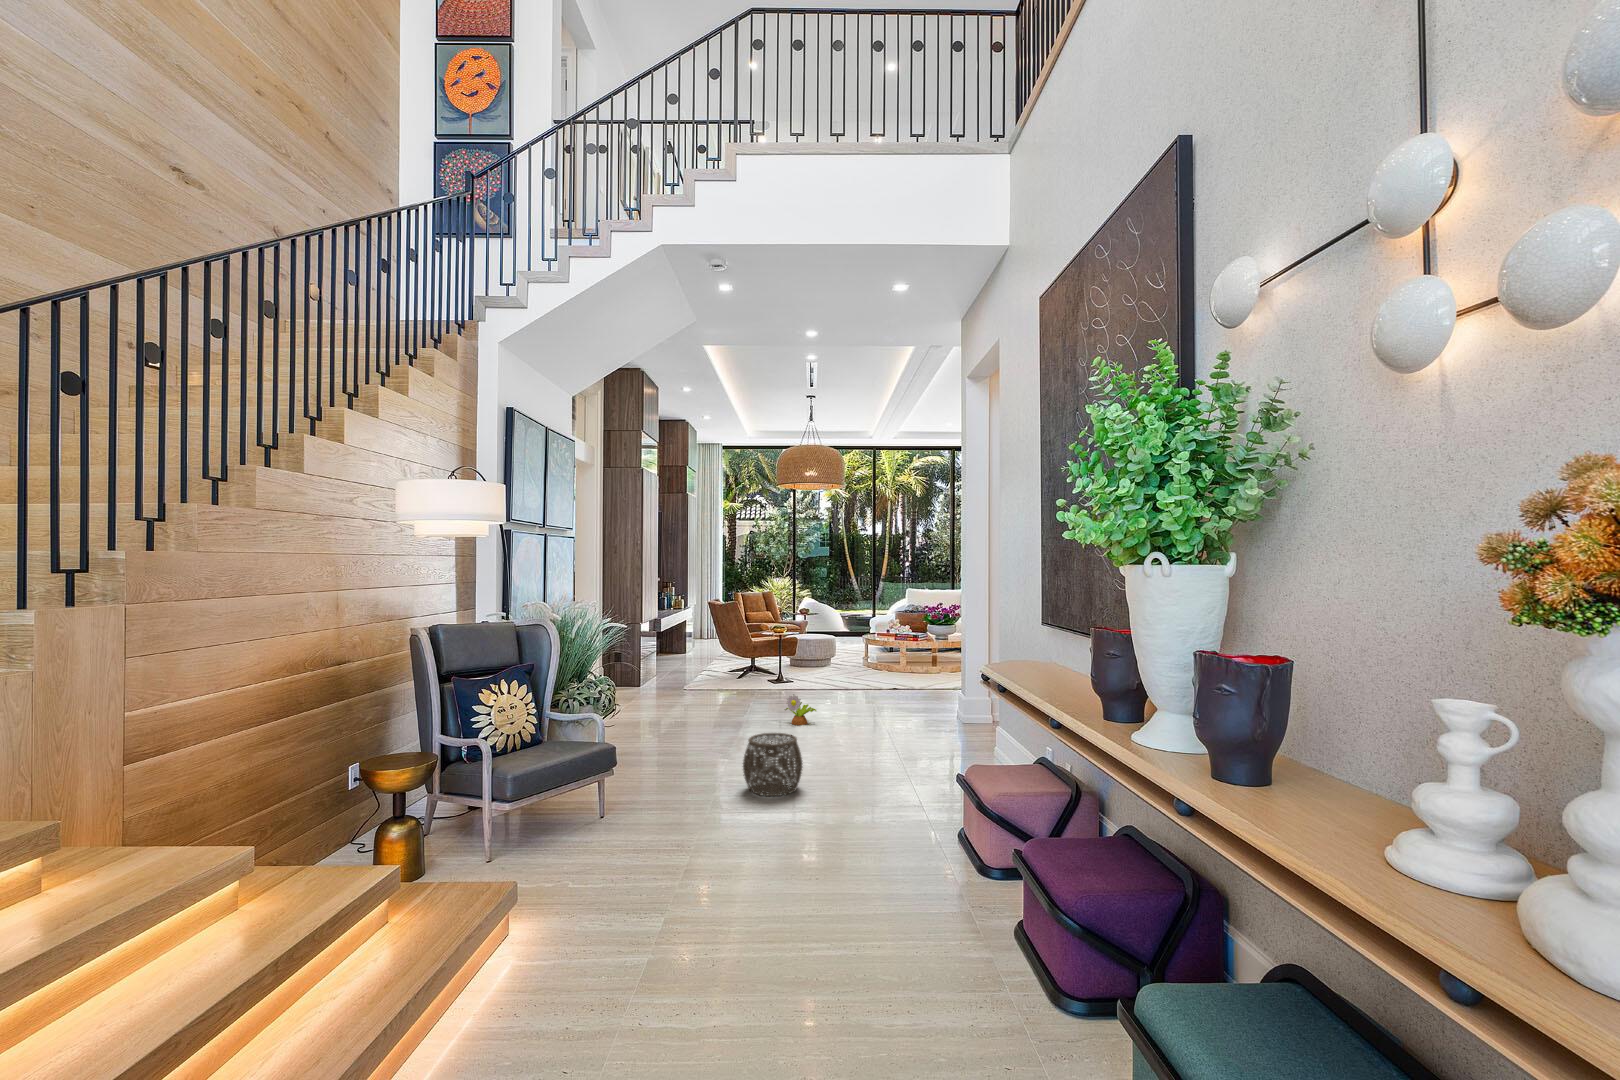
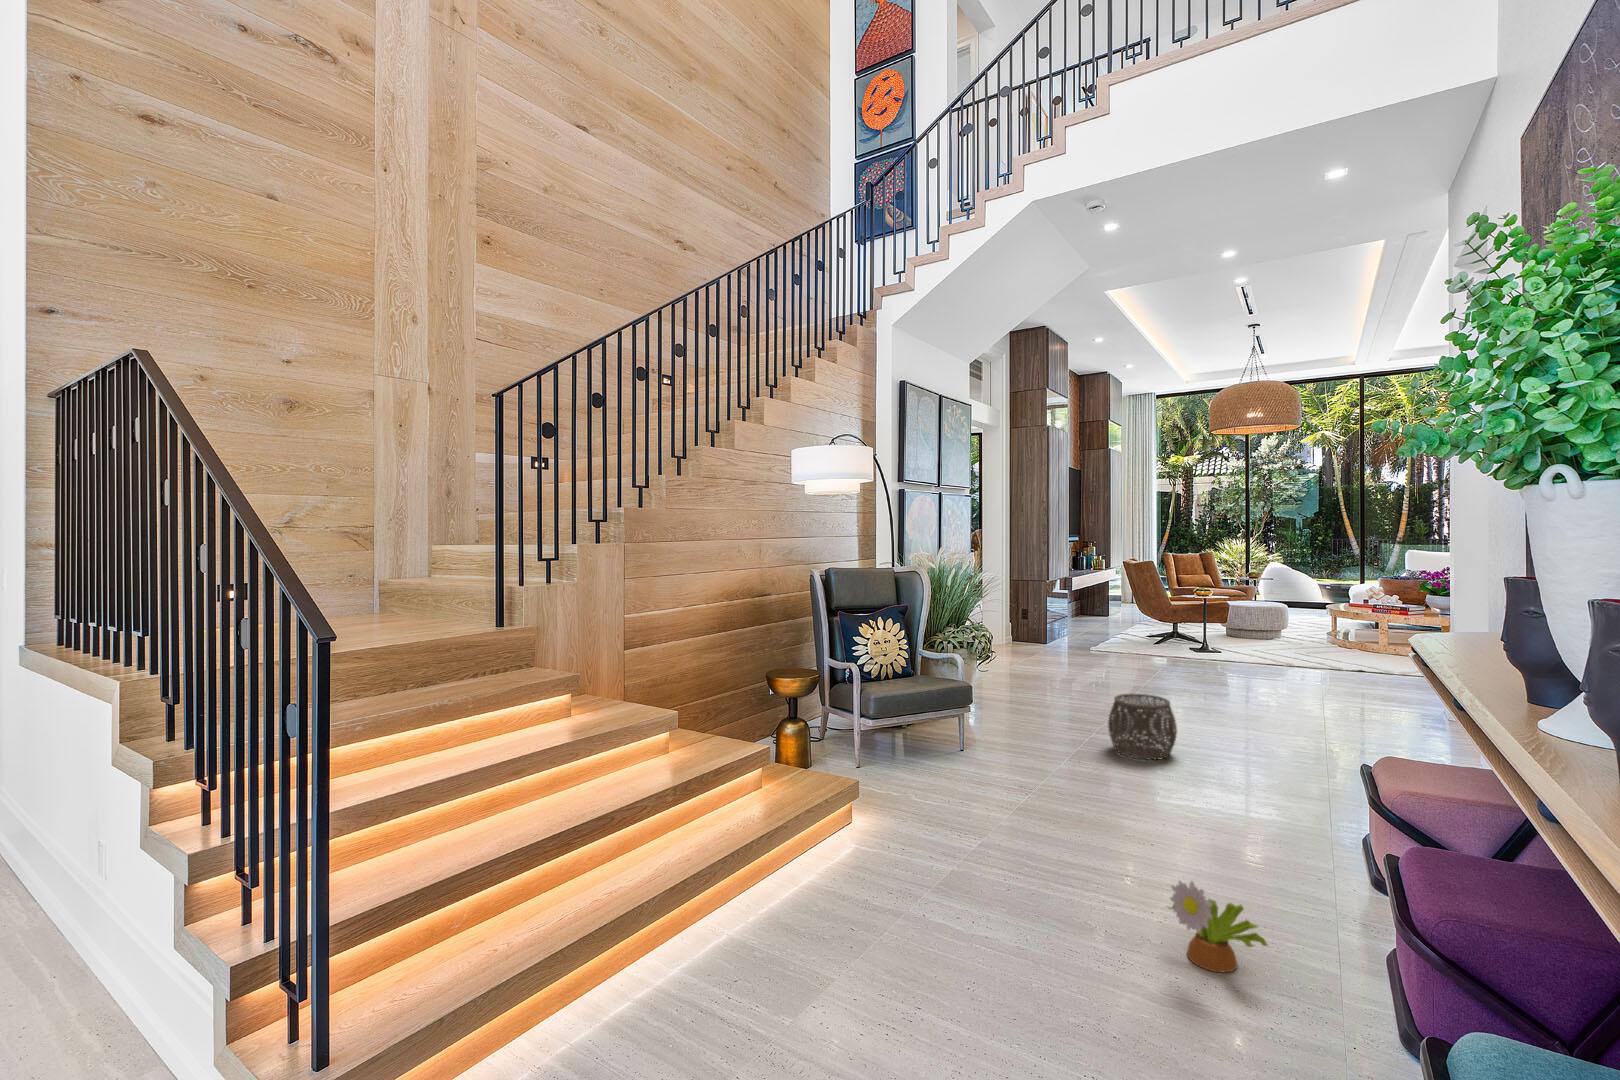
decorative plant: present [785,694,816,725] -> present [1169,881,1267,972]

